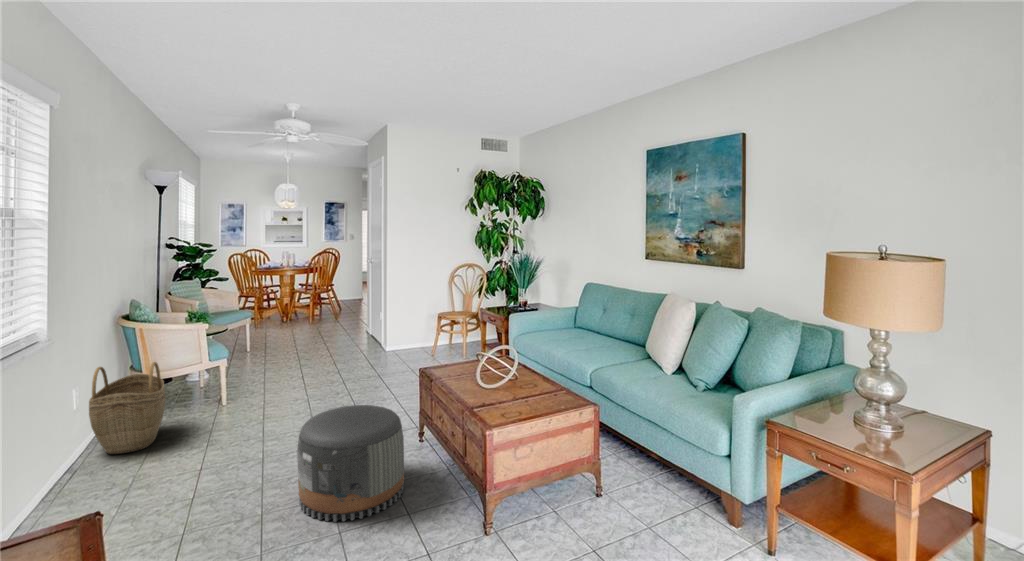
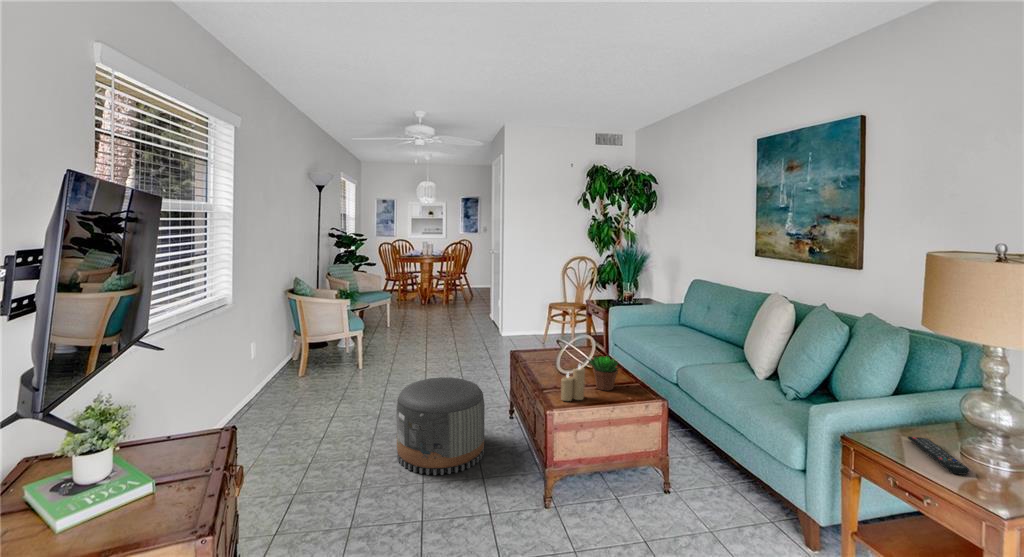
woven basket: present [89,362,165,454] -> none [263,328,316,397]
succulent plant: none [517,365,551,402] -> present [589,356,619,390]
candle: none [495,376,519,417] -> present [561,365,585,401]
remote control: none [811,414,866,442] -> present [908,436,969,475]

